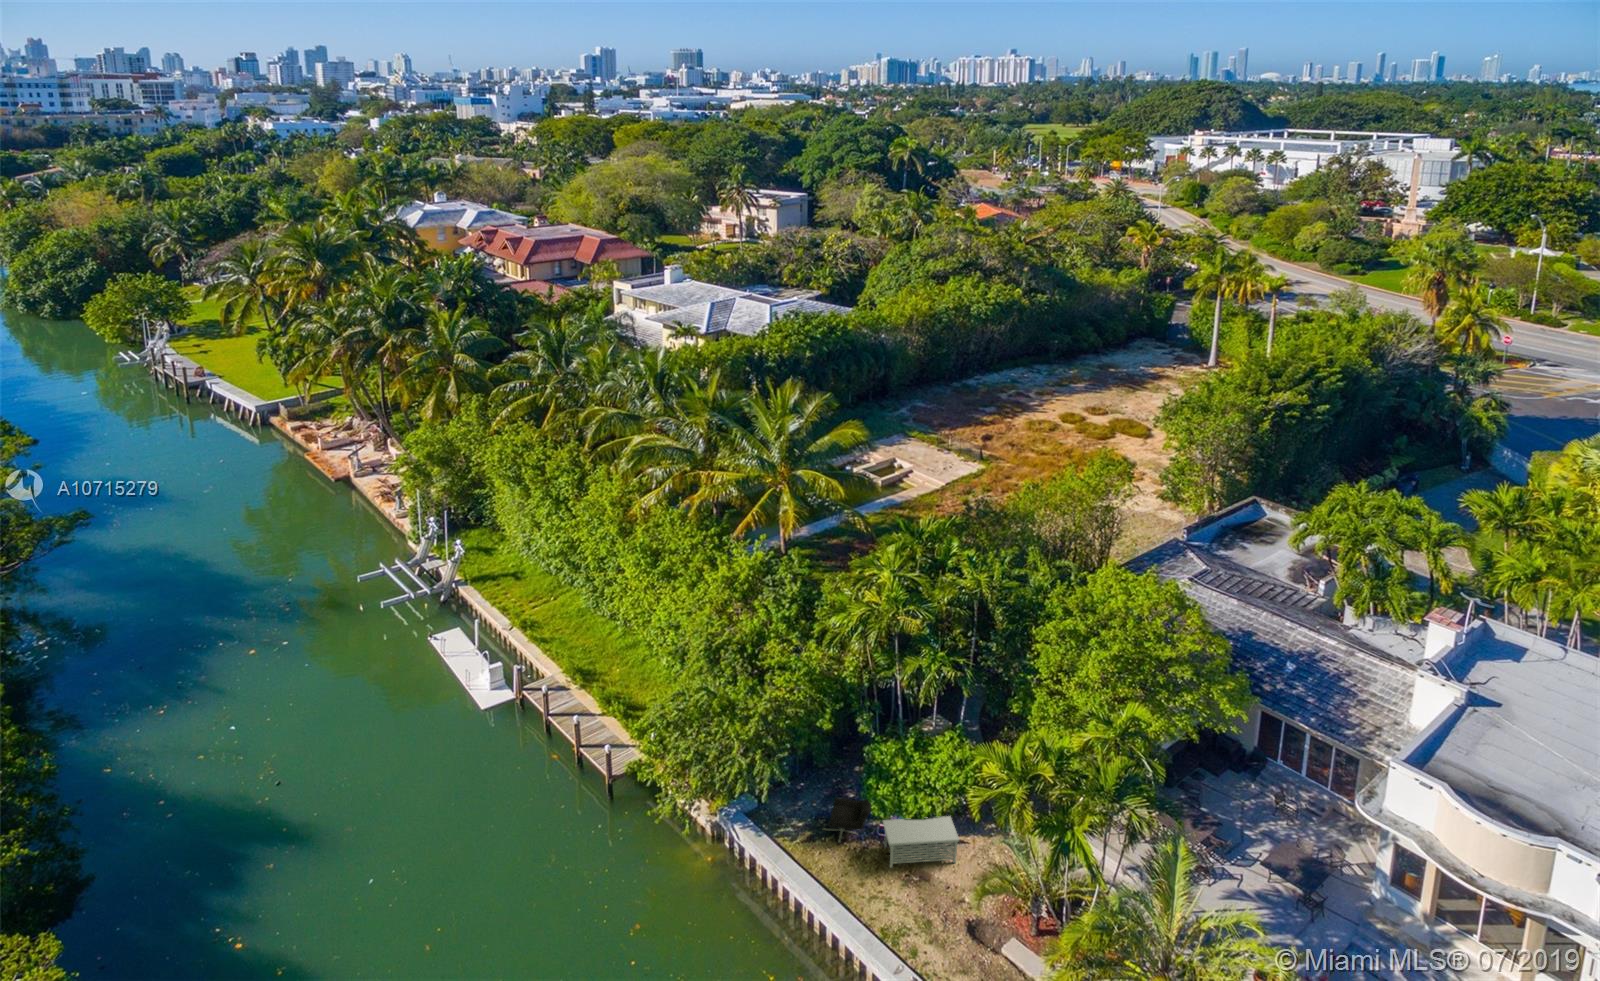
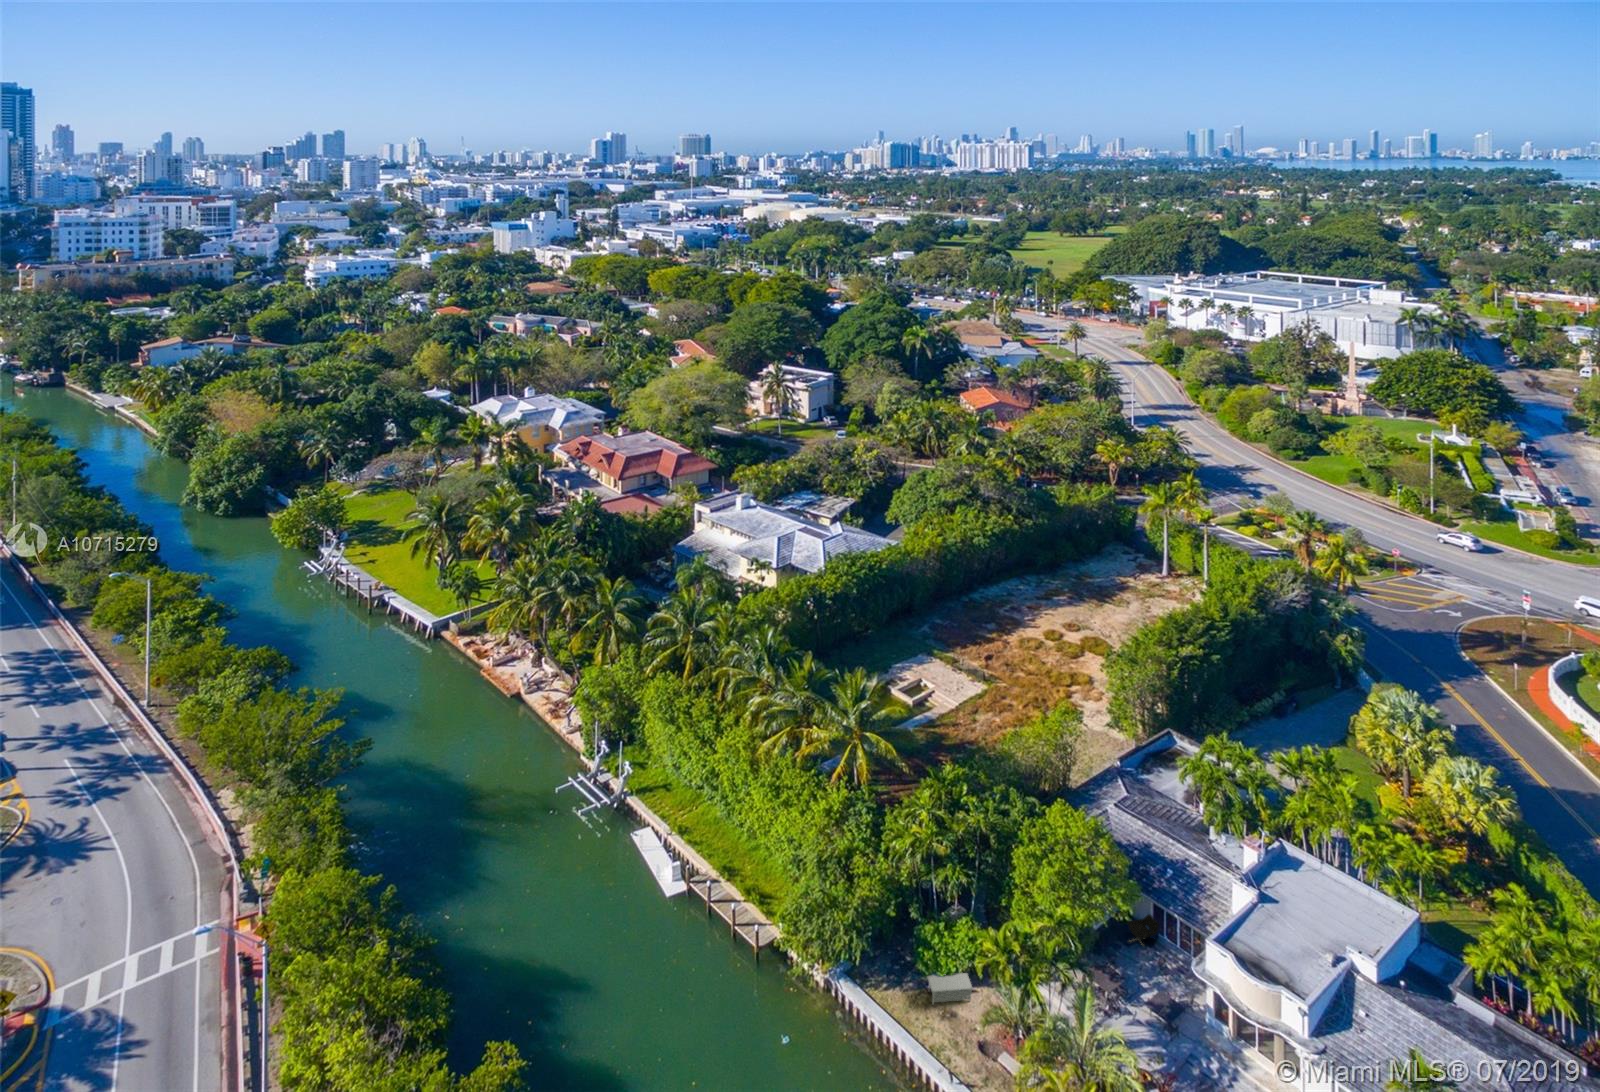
lounge chair: present [824,798,871,842] -> present [1128,914,1159,940]

